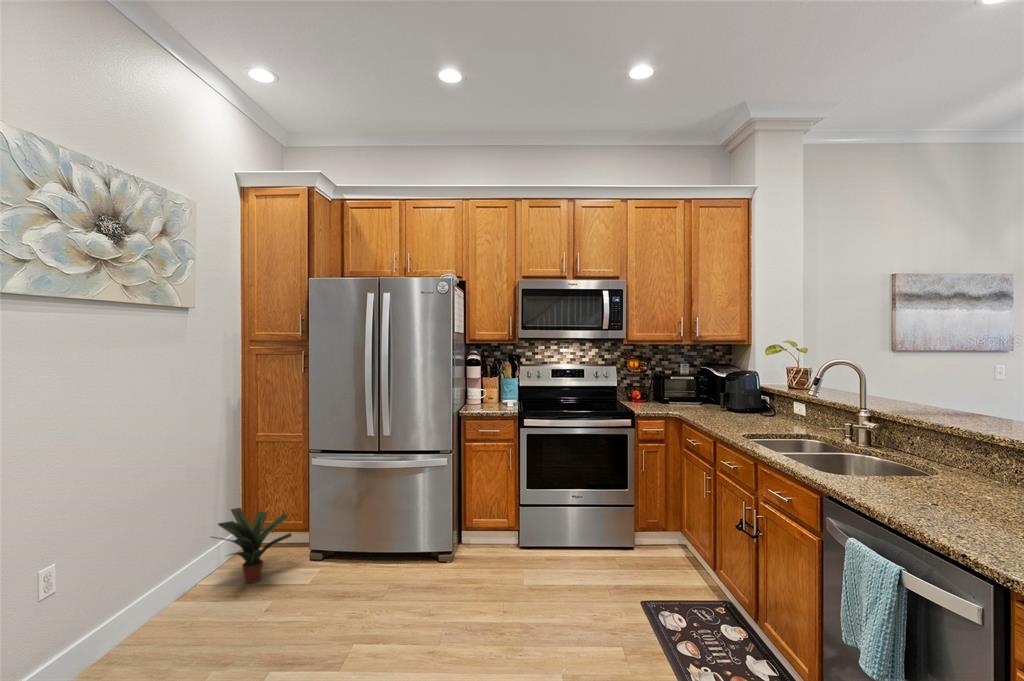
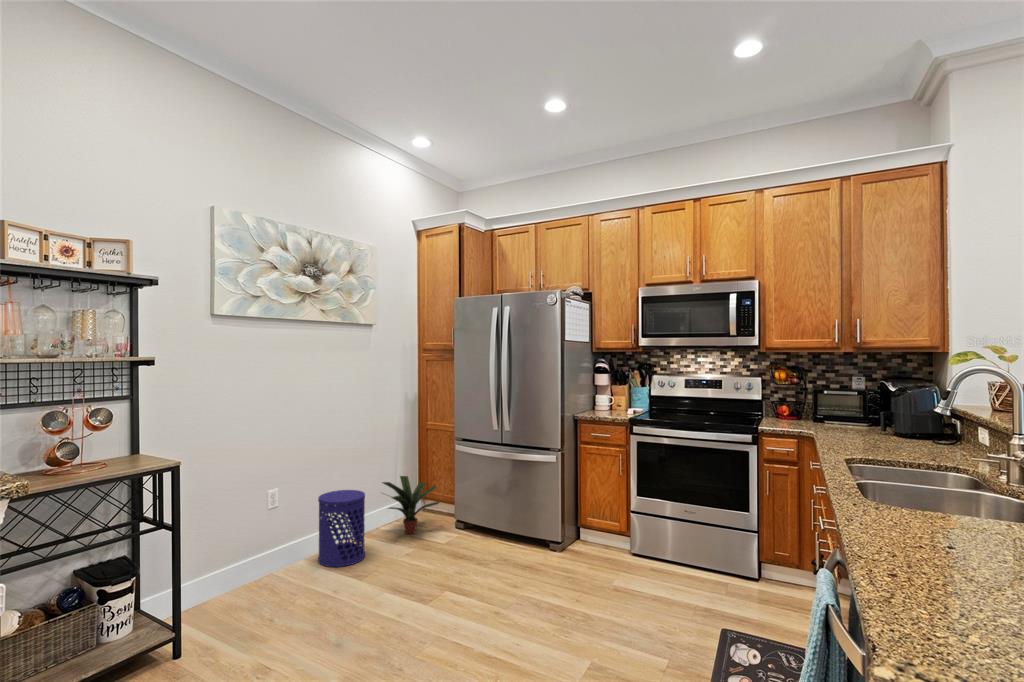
waste bin: none [129,541,208,662] -> present [318,490,365,567]

